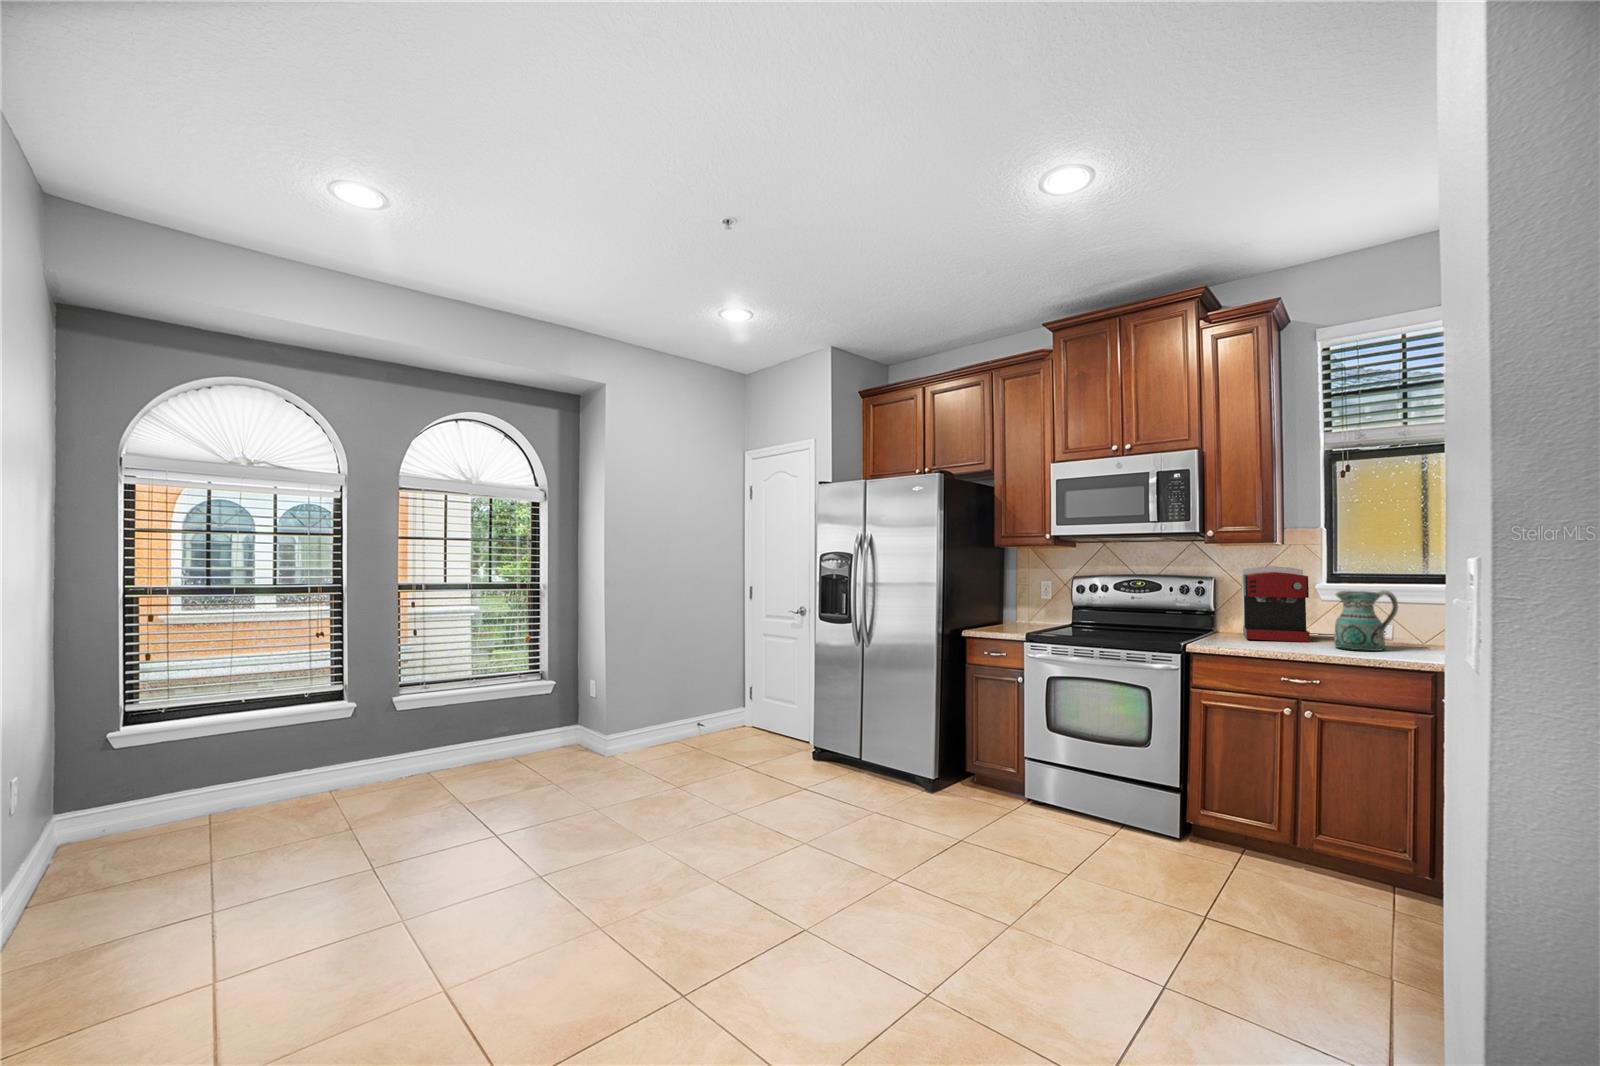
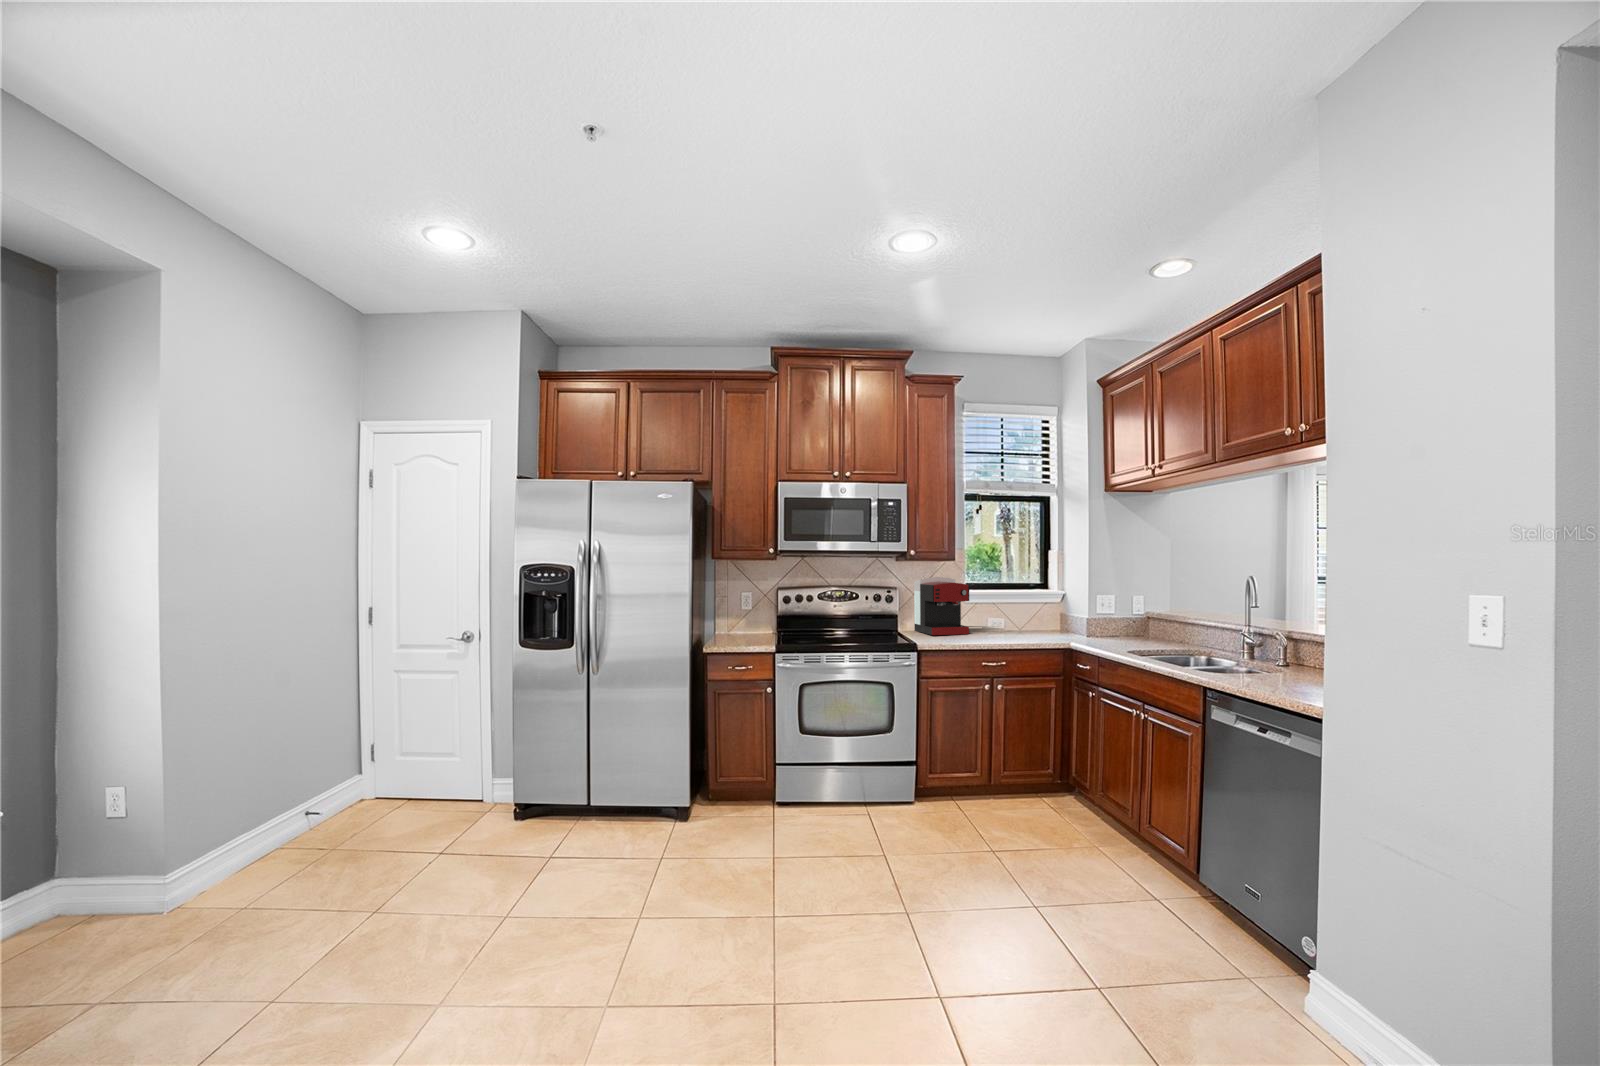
ceramic pitcher: present [1334,591,1398,651] -> none [992,595,1024,638]

